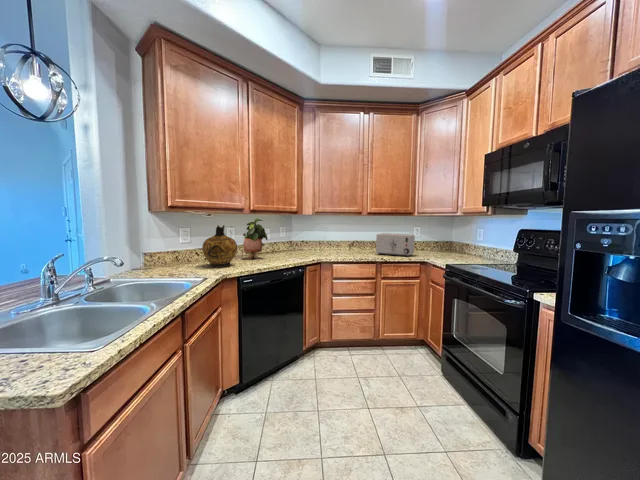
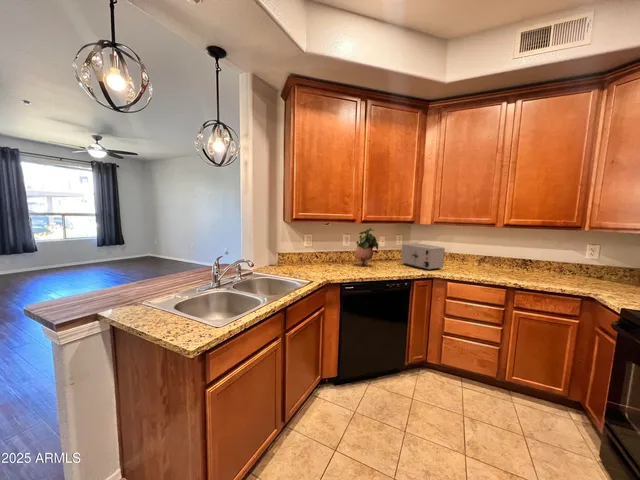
ceramic jug: present [202,225,237,267] -> none [317,235,346,271]
toaster: present [376,233,415,257] -> present [401,243,445,270]

